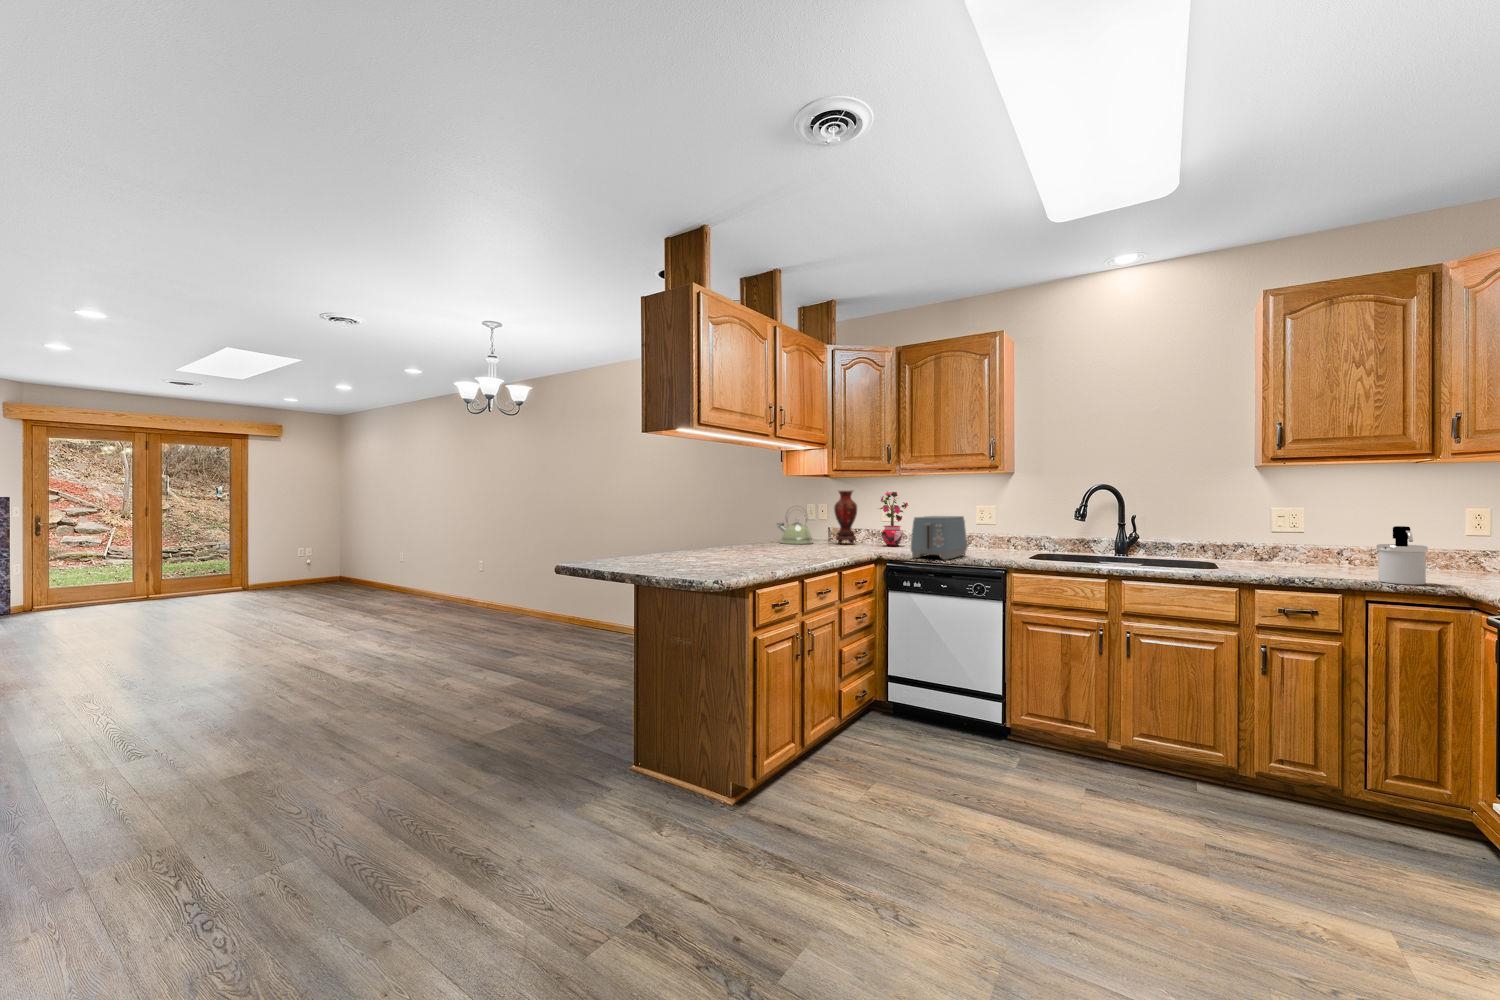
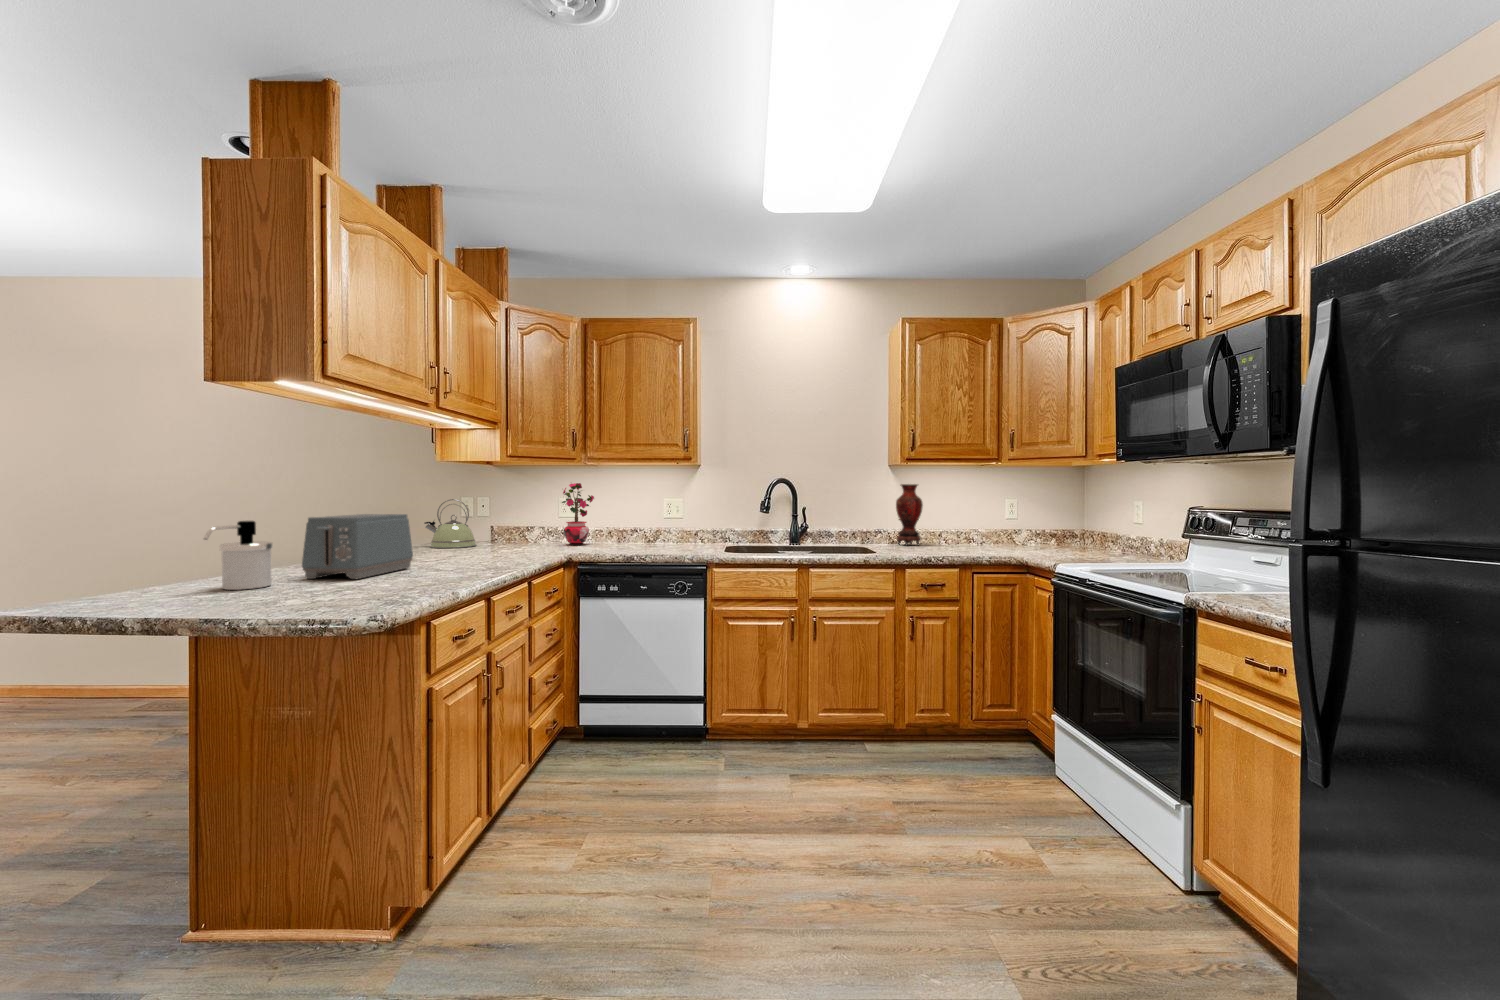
vase: present [834,490,857,545] -> present [896,484,923,545]
toaster: present [911,516,967,560] -> present [302,514,413,579]
soap dispenser: present [1377,526,1428,585] -> present [204,521,273,590]

